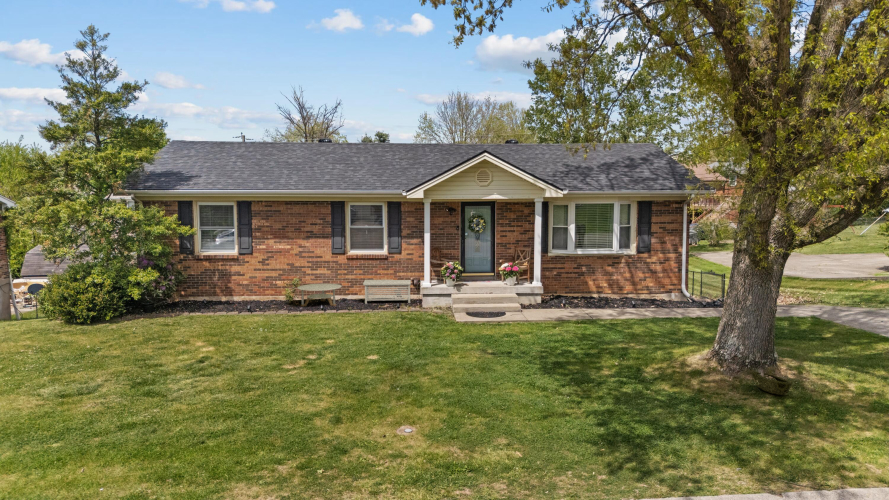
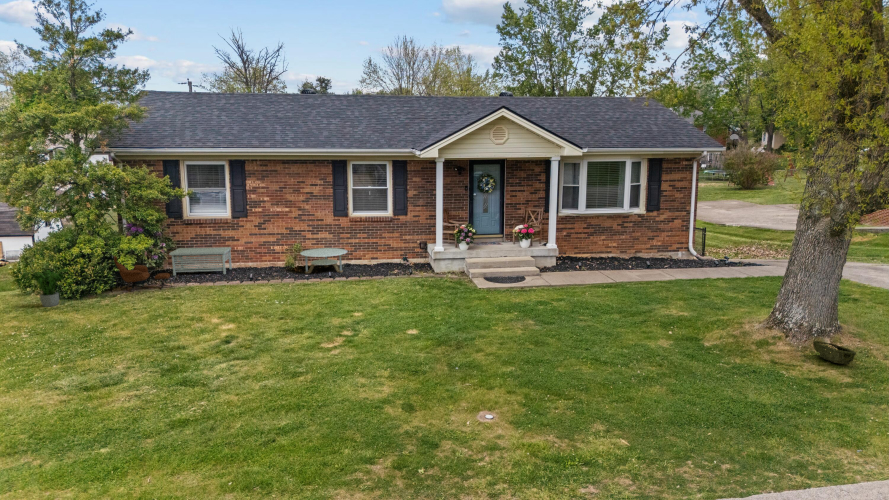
storage bench: present [363,280,411,303] -> present [169,247,232,275]
lounge chair: none [125,284,177,319] -> present [114,256,170,291]
potted plant: none [38,296,86,330] -> present [20,269,72,307]

